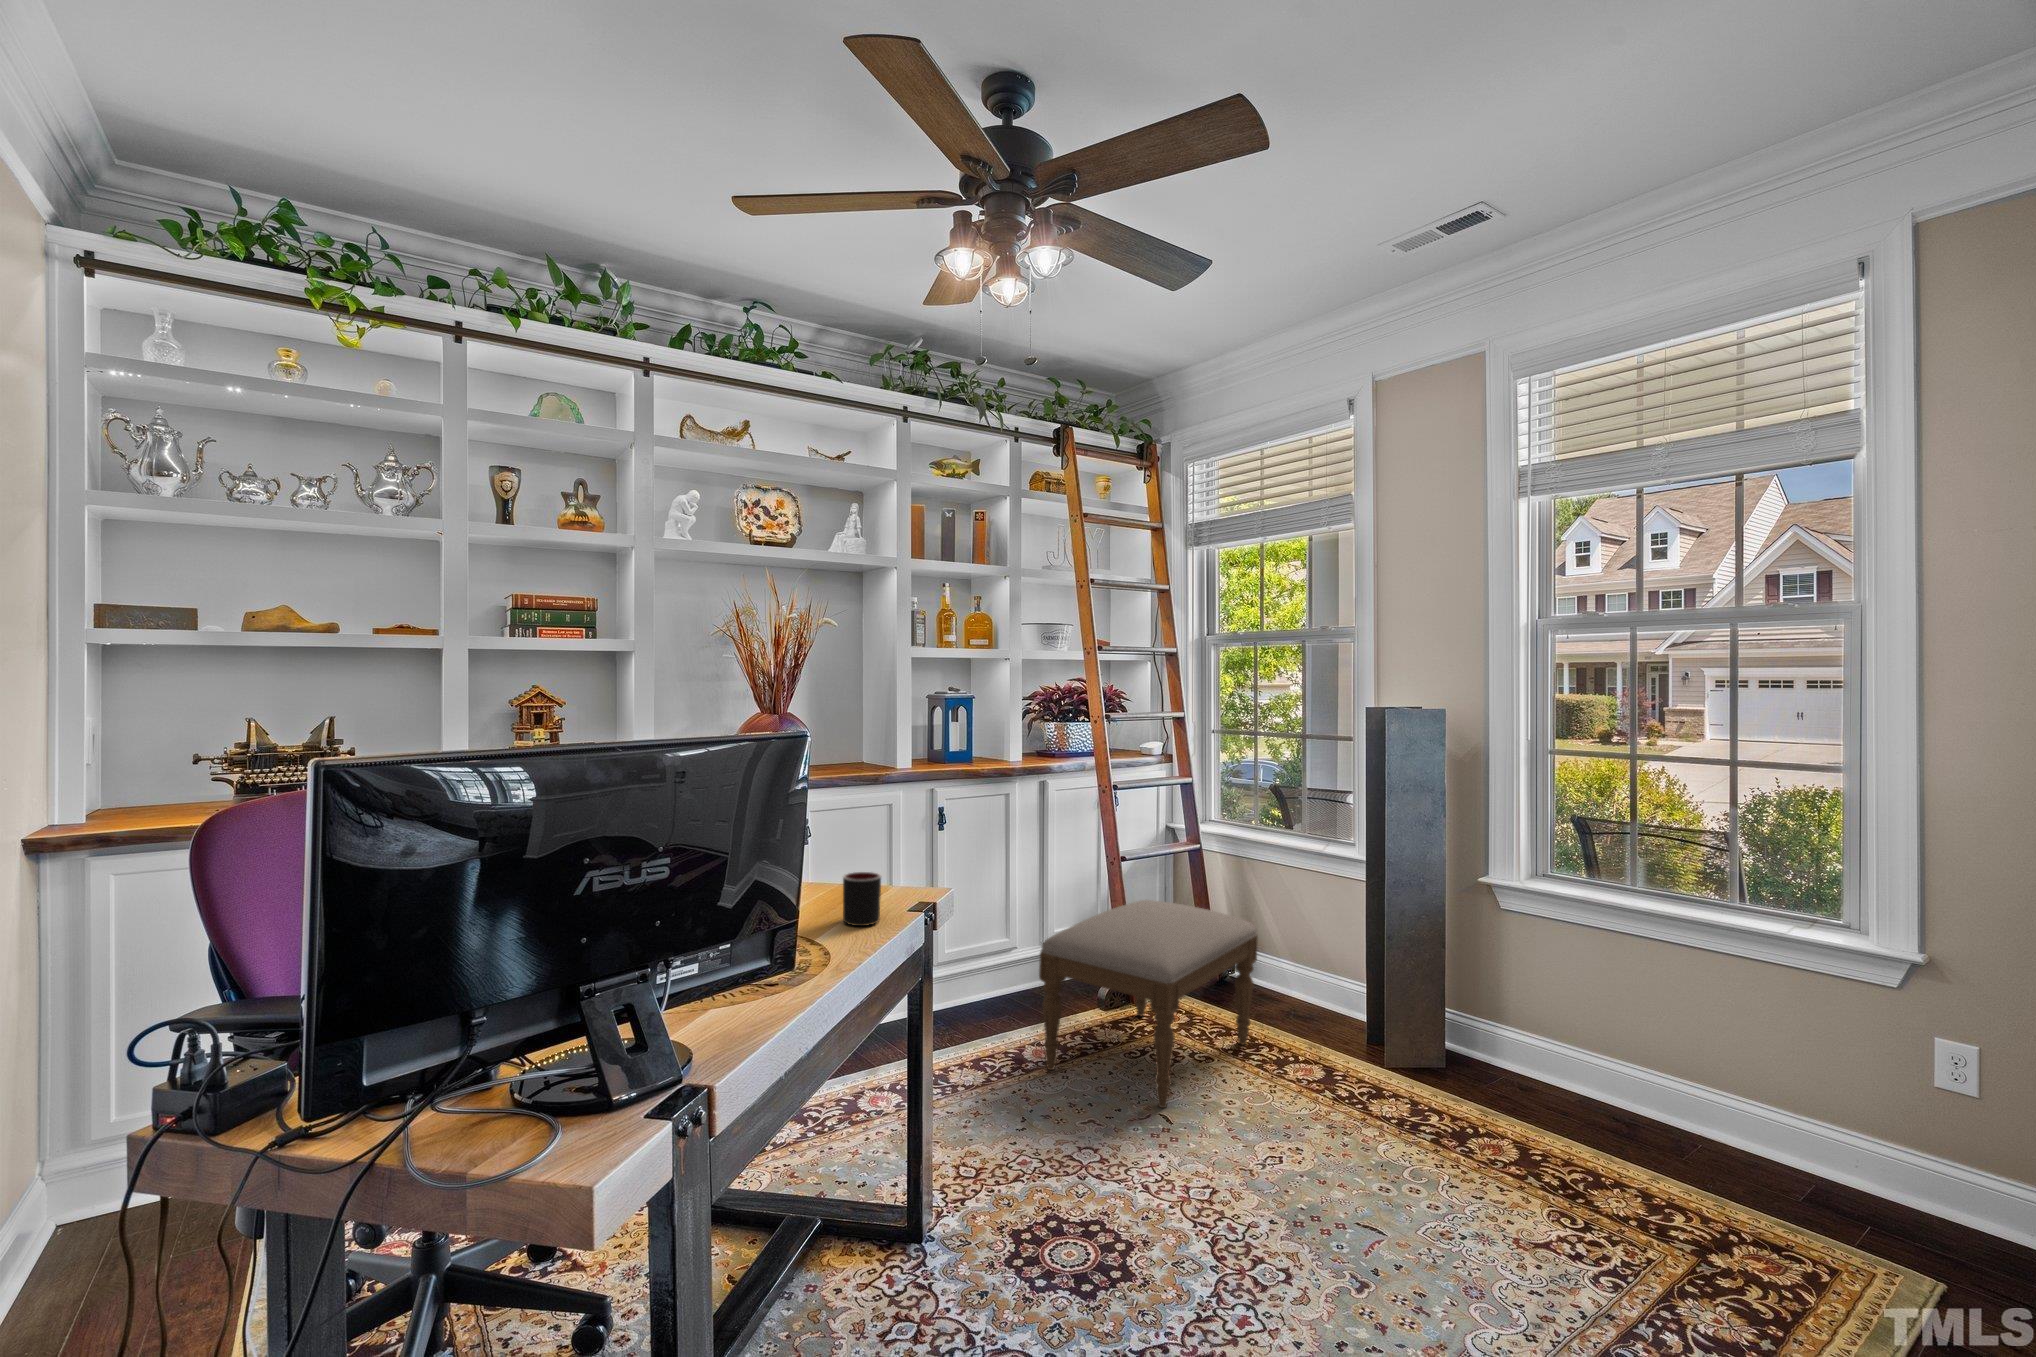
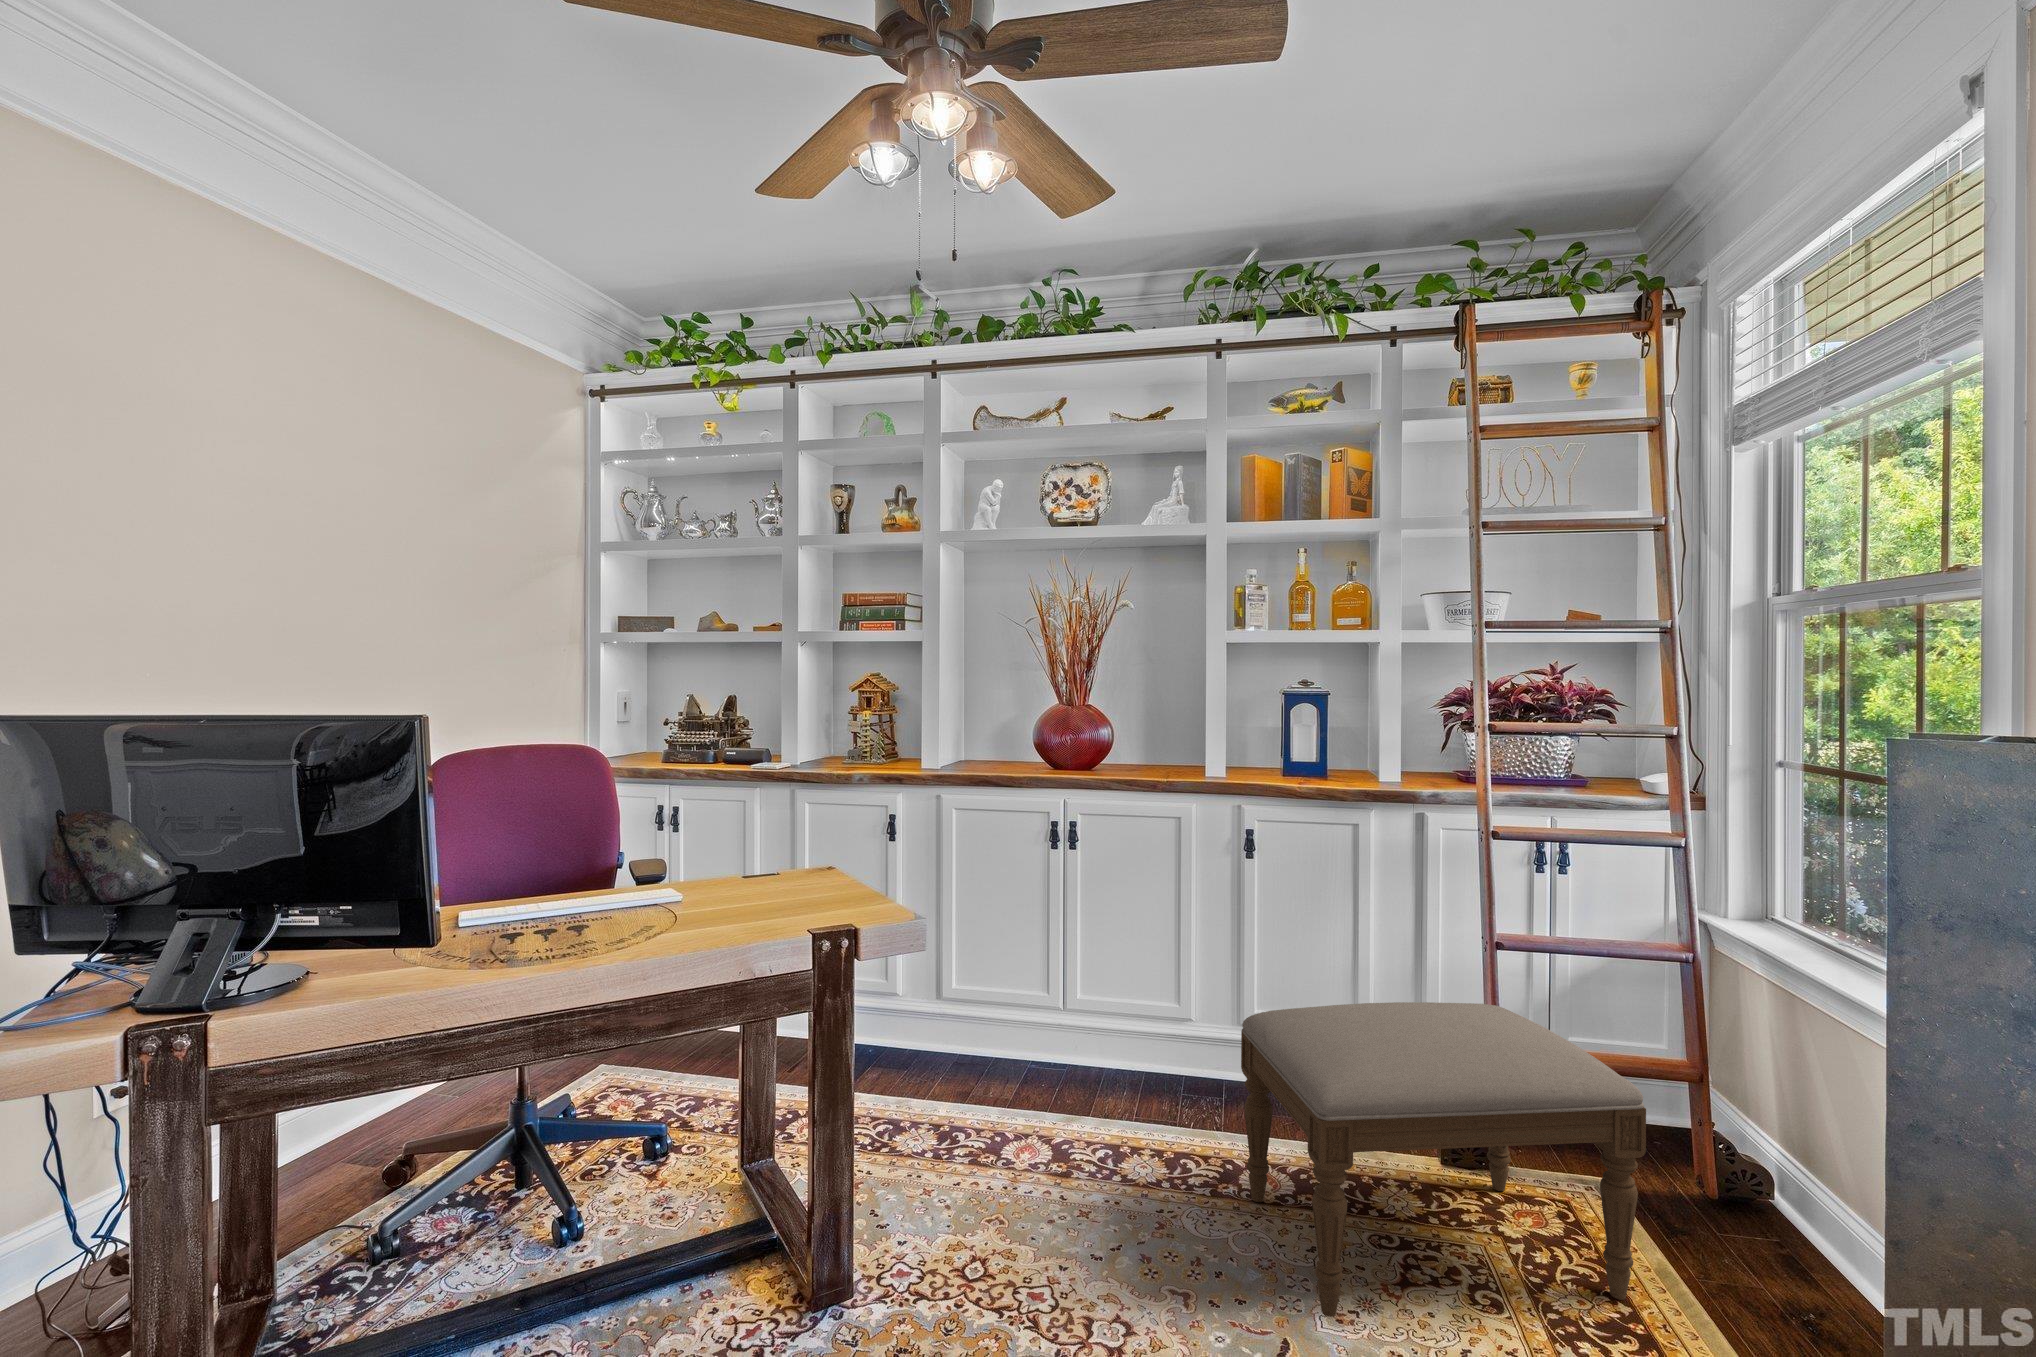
mug: present [843,872,881,926] -> none [777,856,833,914]

